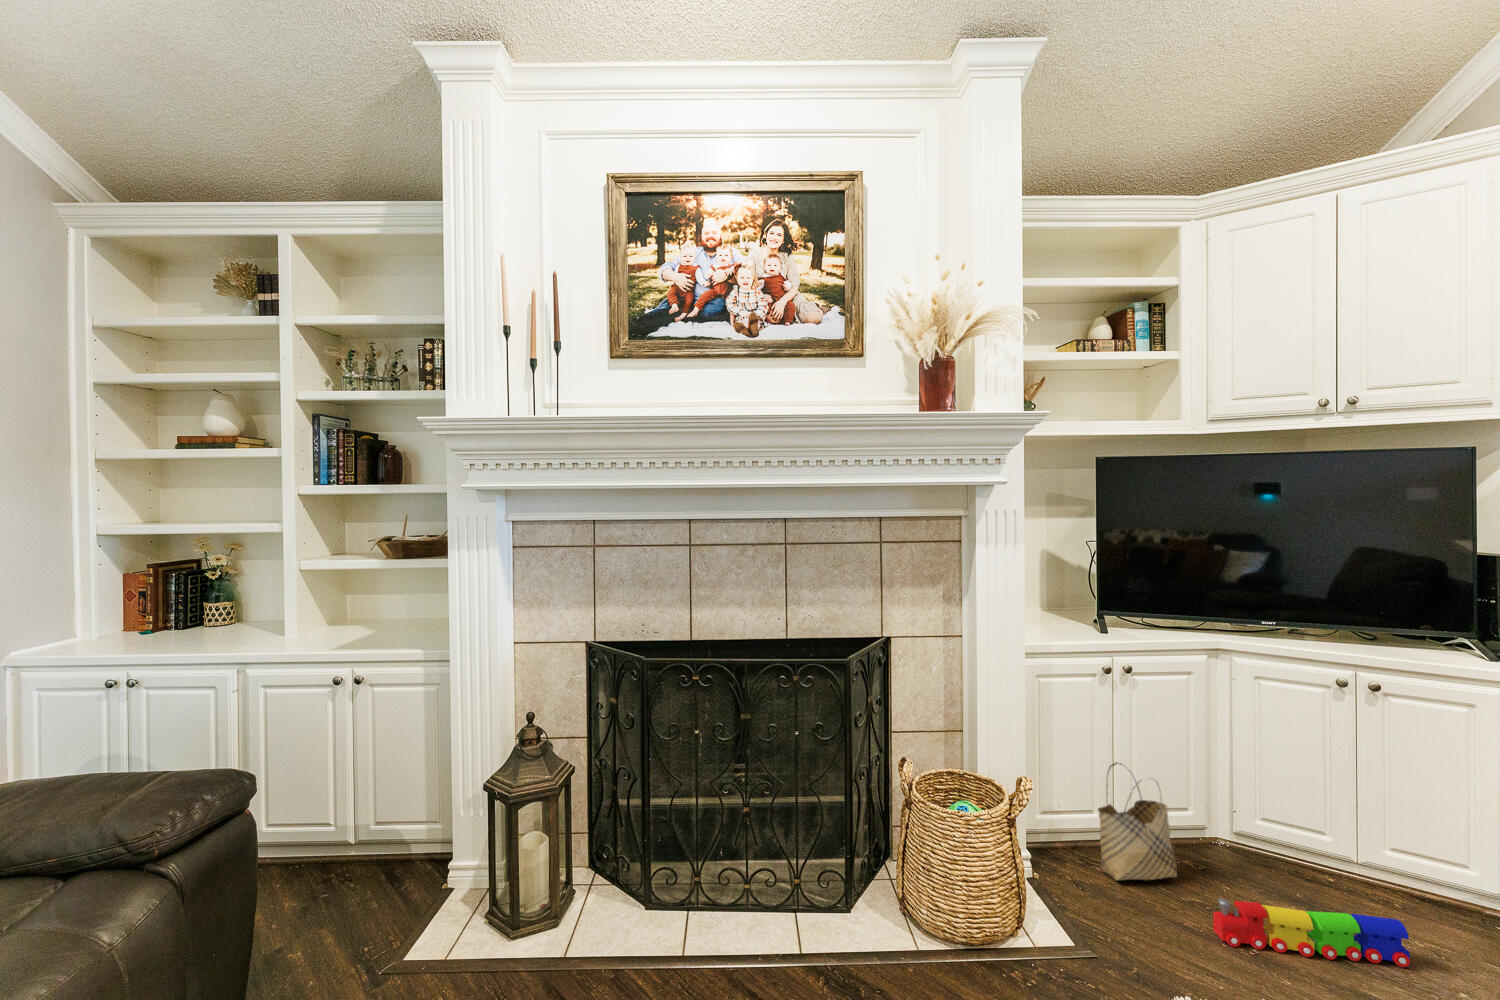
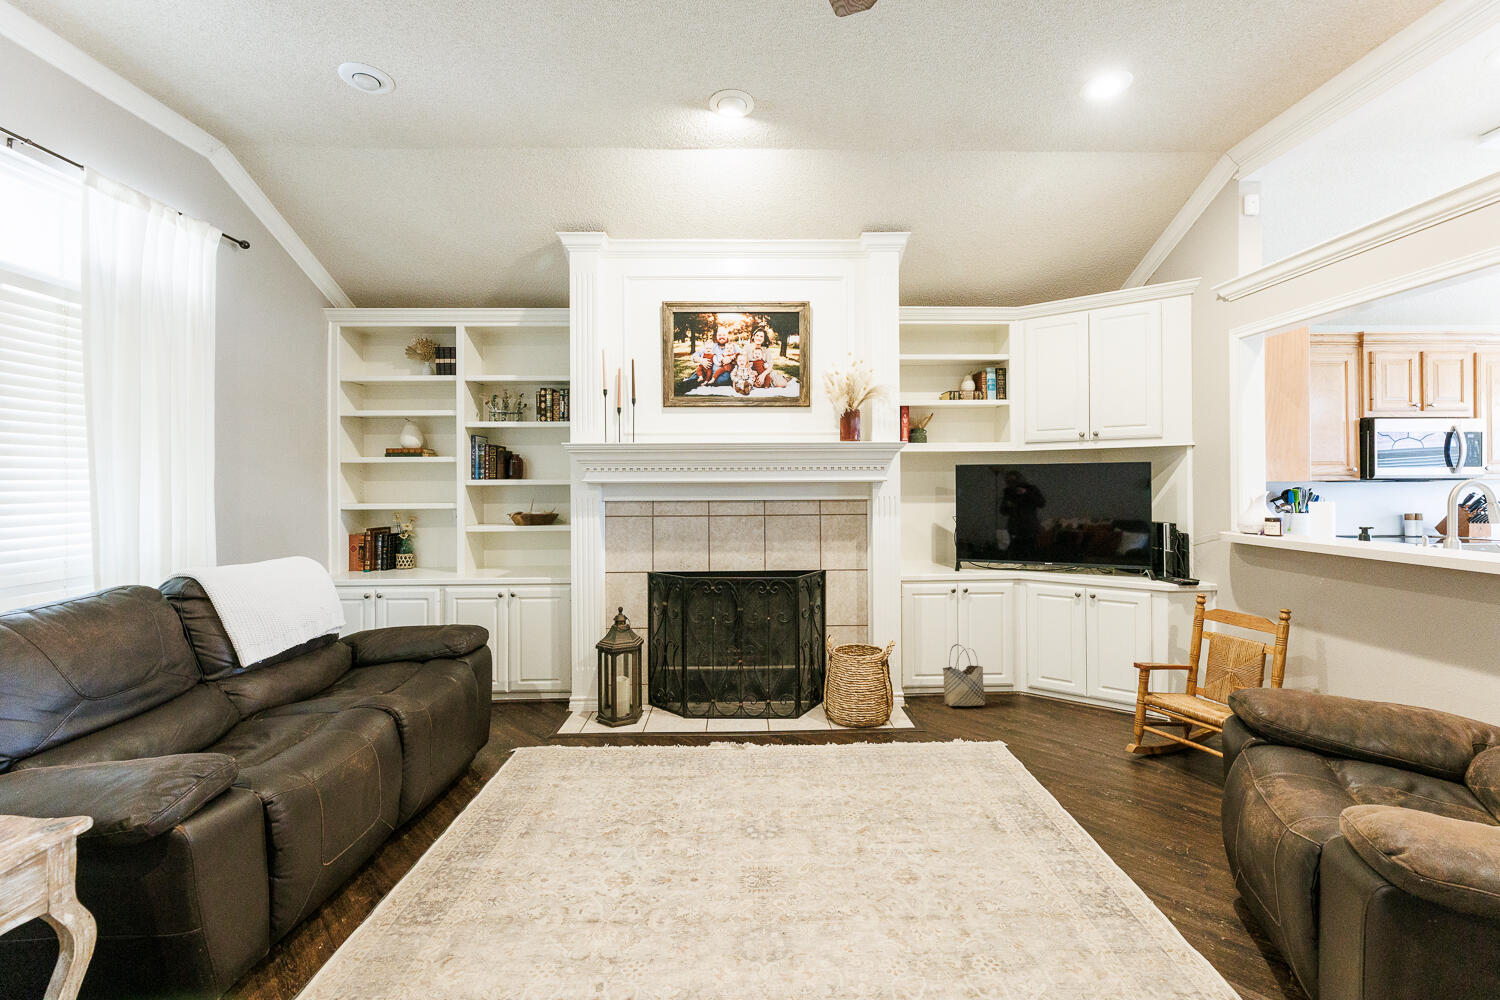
toy train: present [1213,898,1410,967] -> none [991,704,1082,731]

